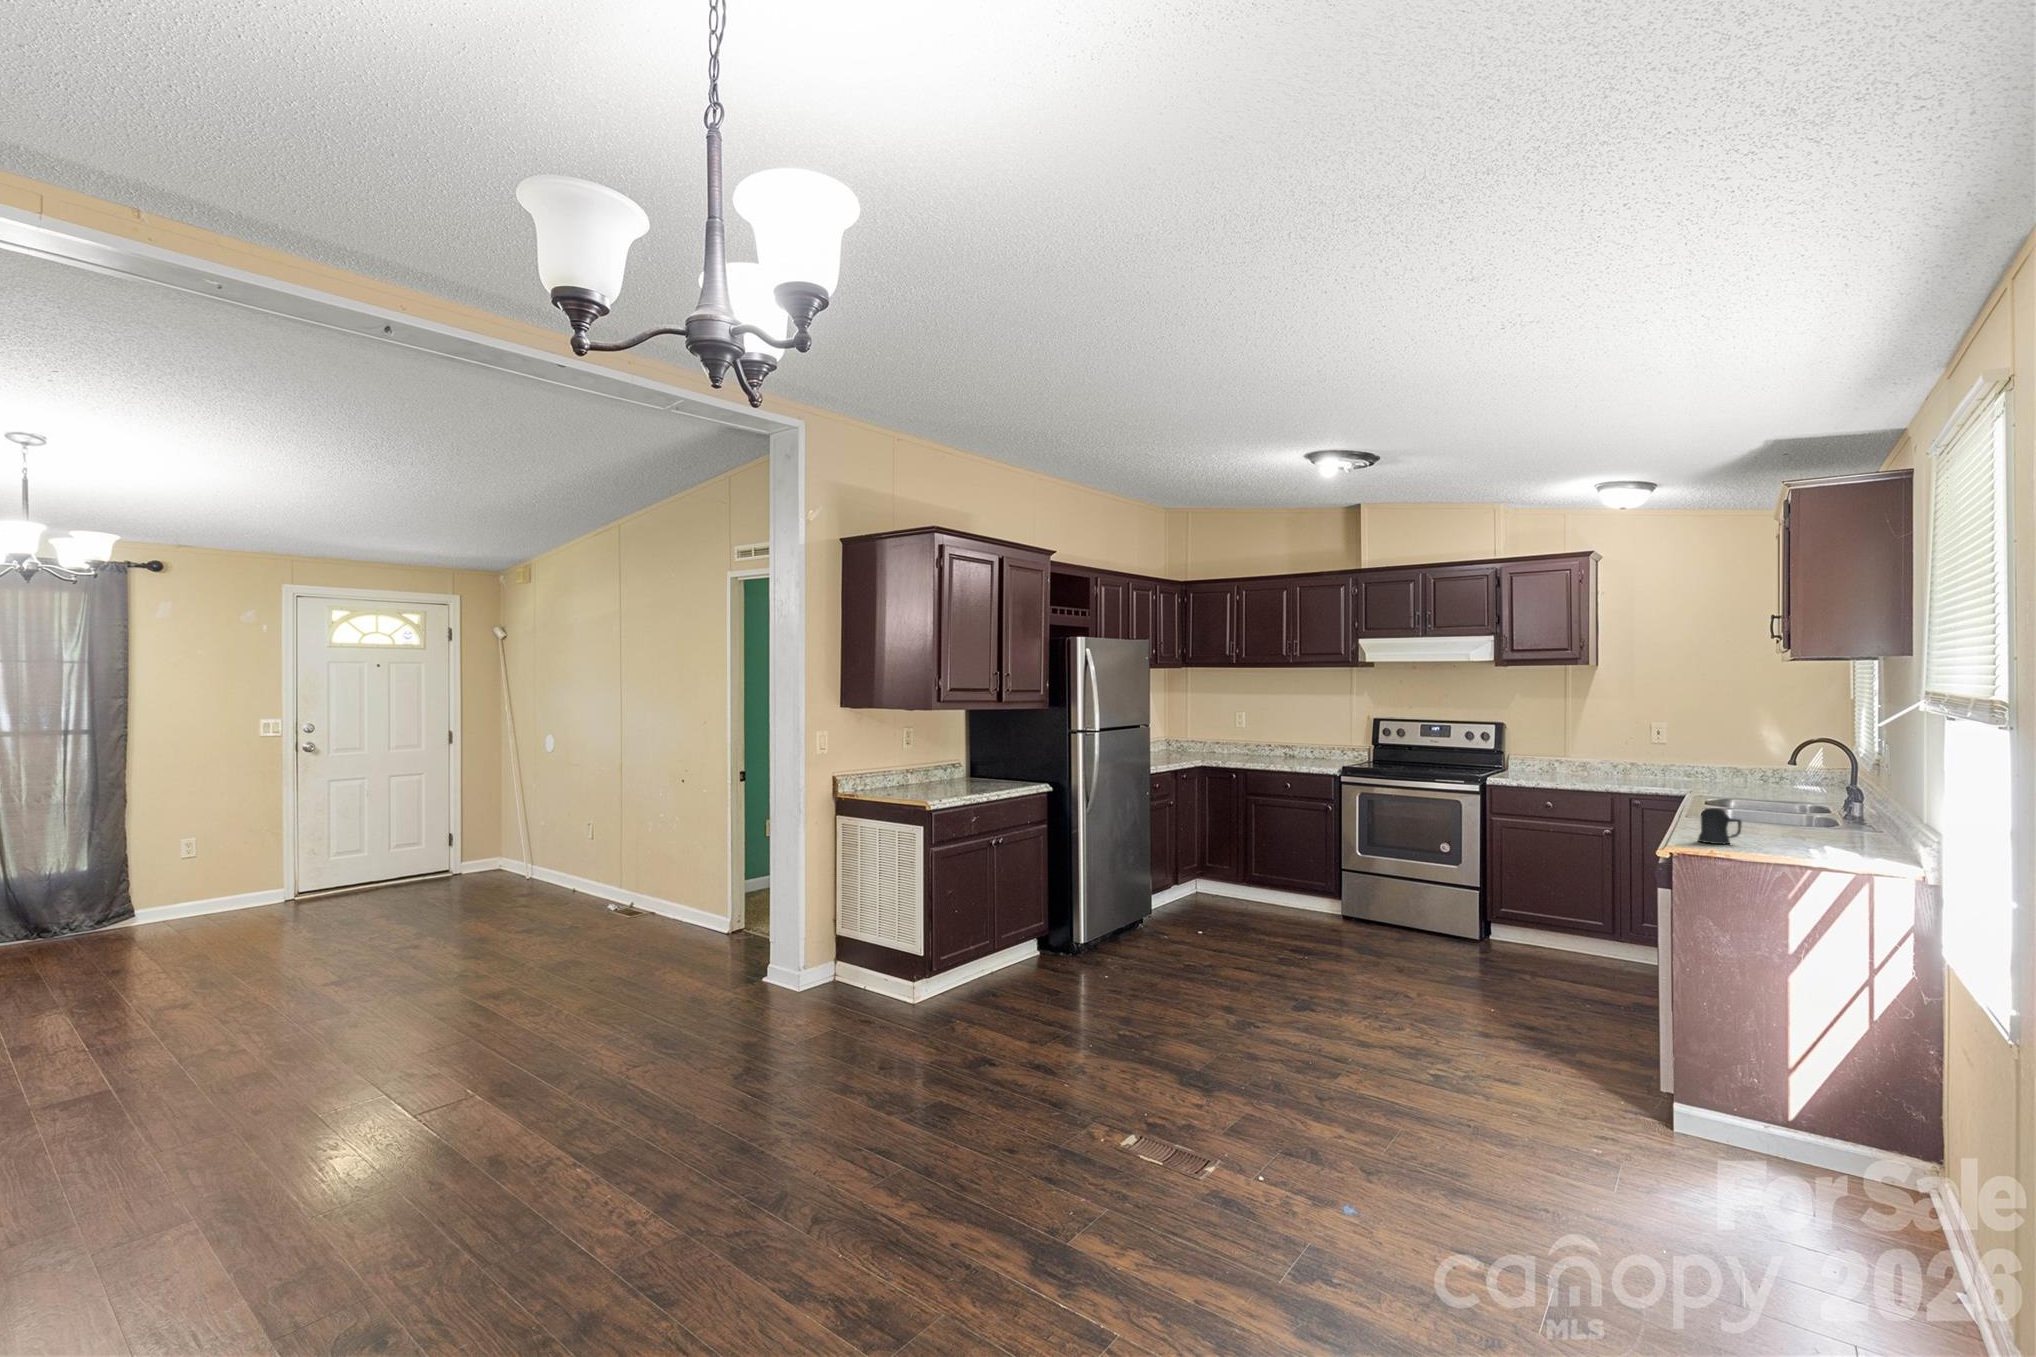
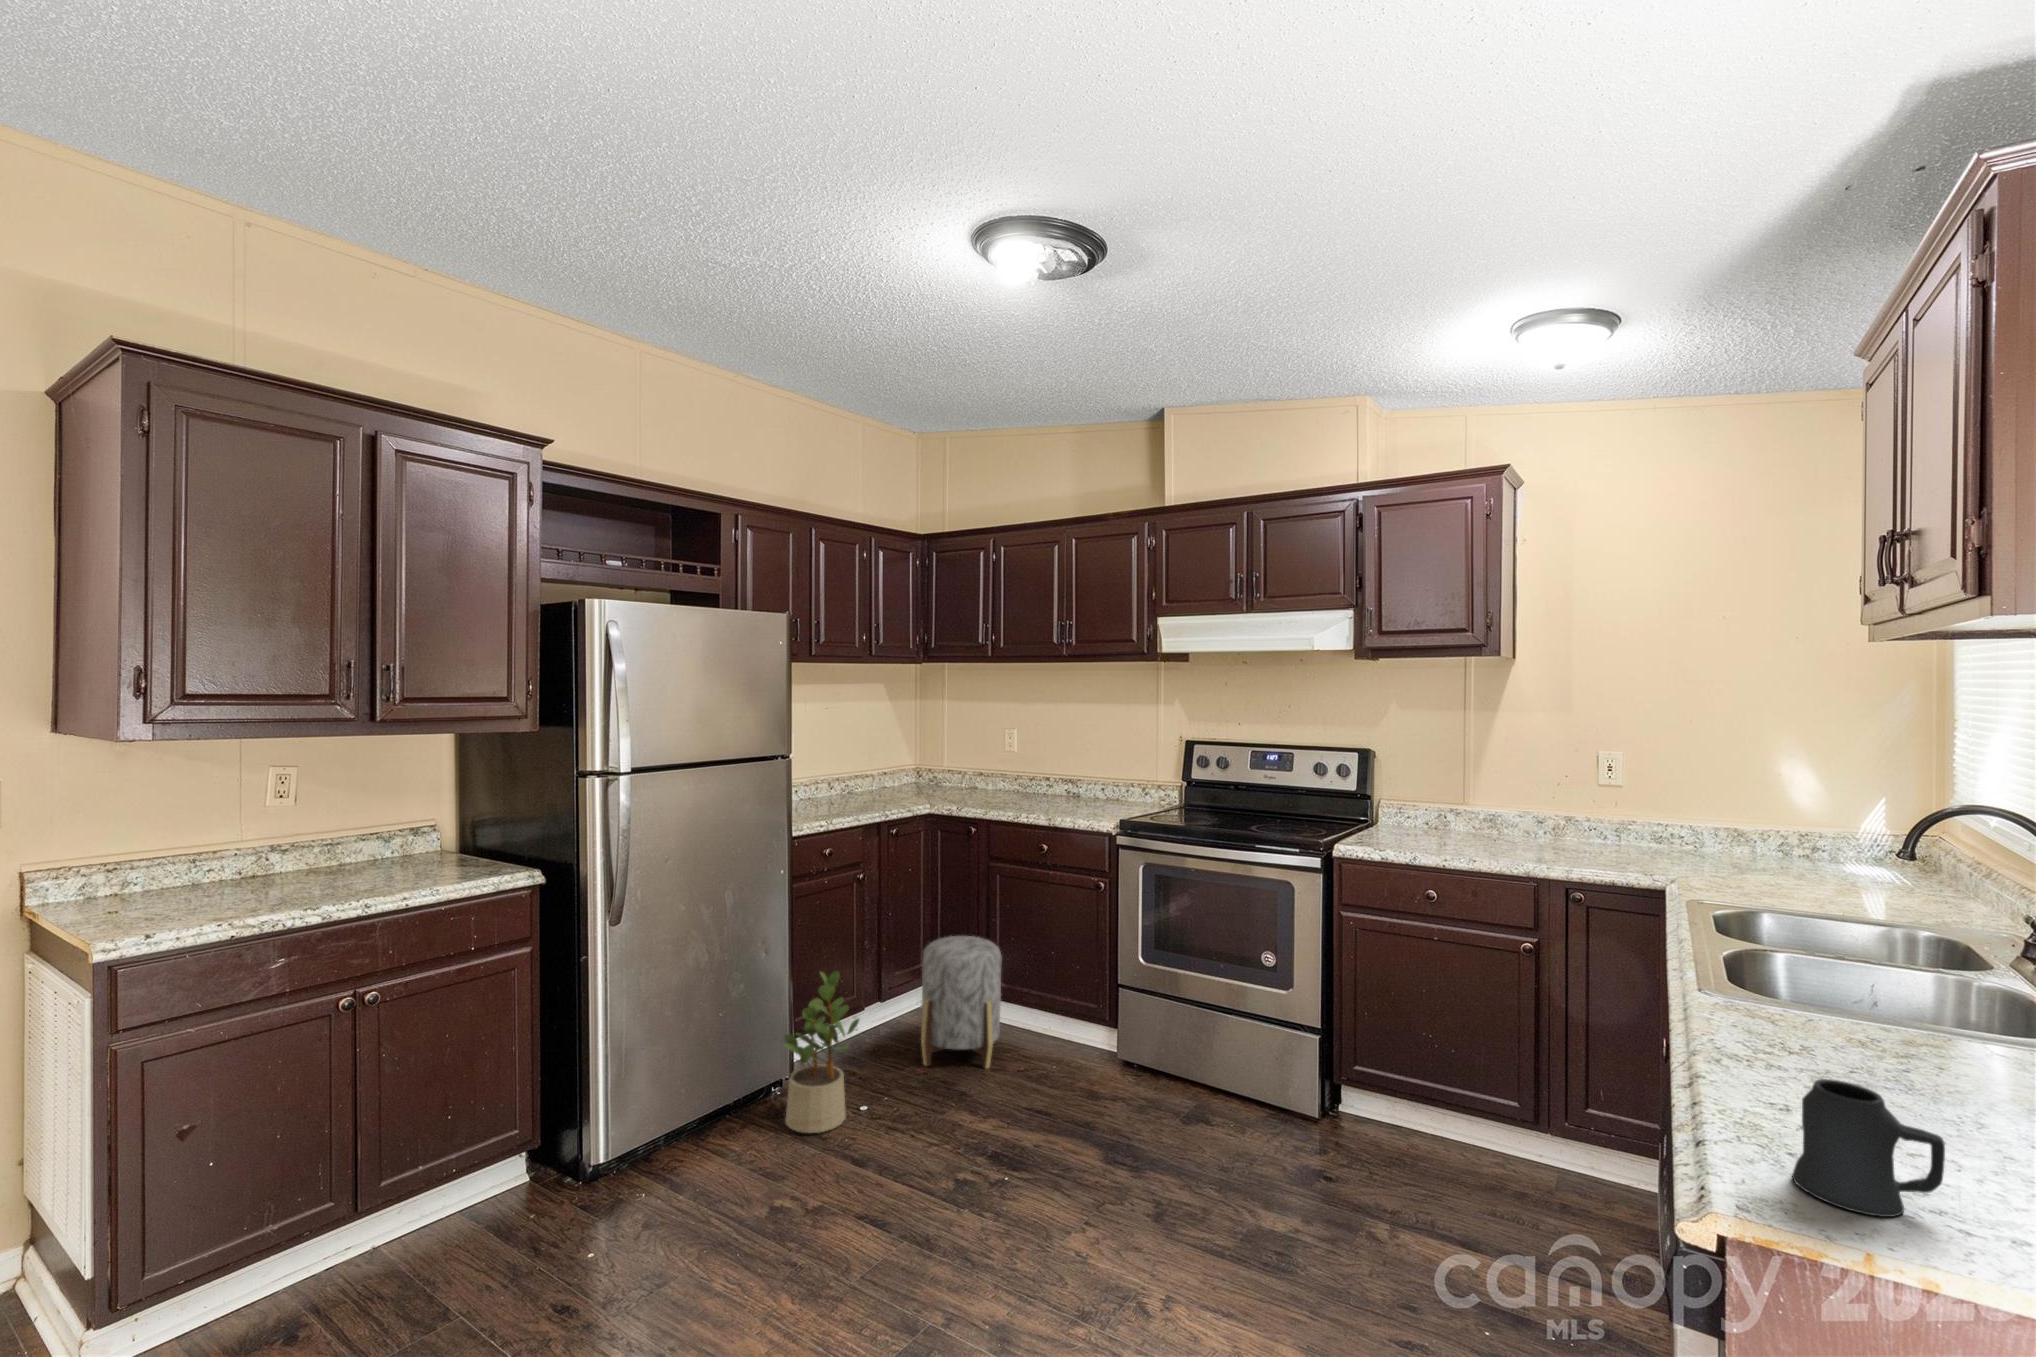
stool: none [1210,844,1262,924] -> present [921,936,1002,1068]
potted plant: none [1149,852,1197,945] -> present [784,971,859,1133]

